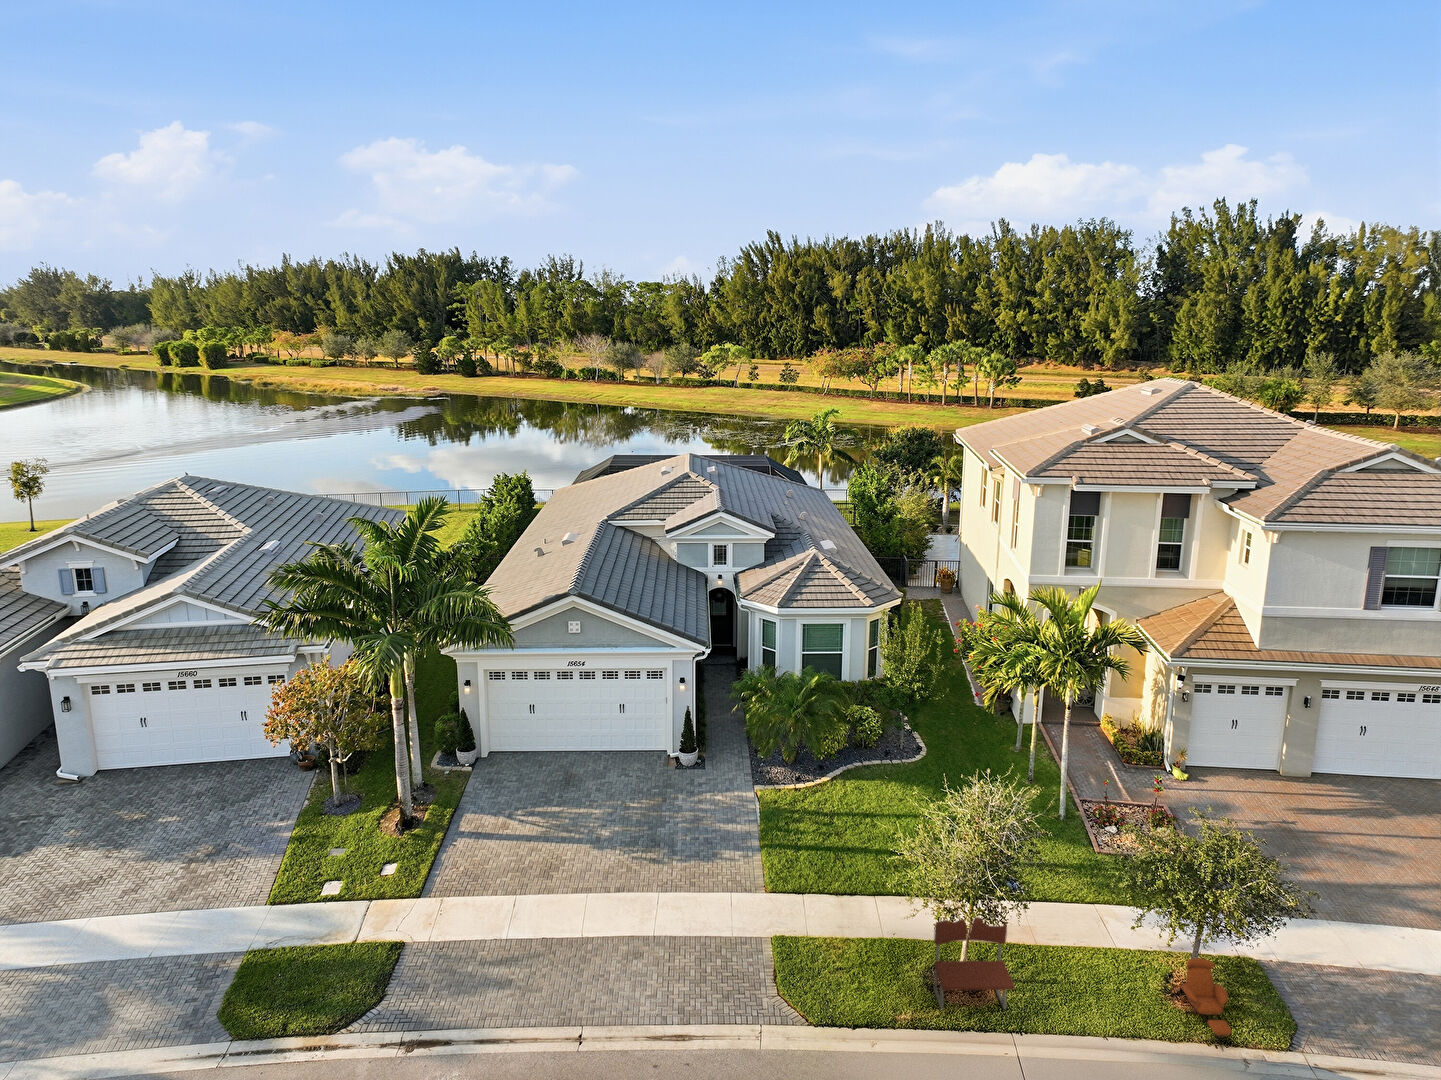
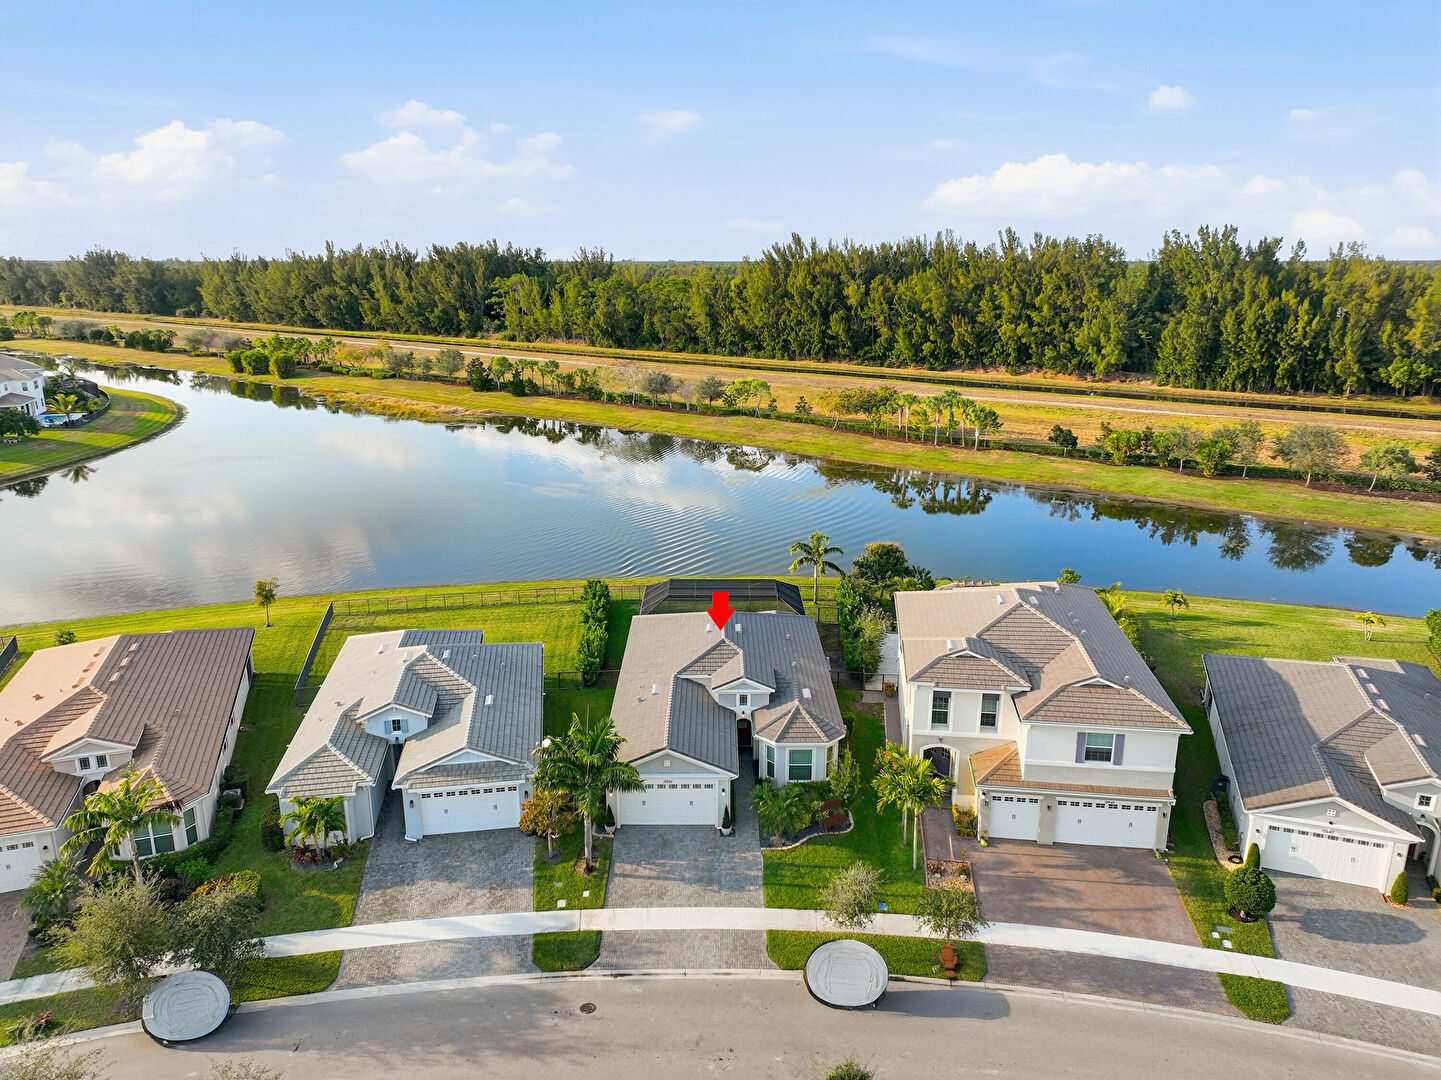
bench: present [933,918,1015,1010] -> present [820,799,848,835]

